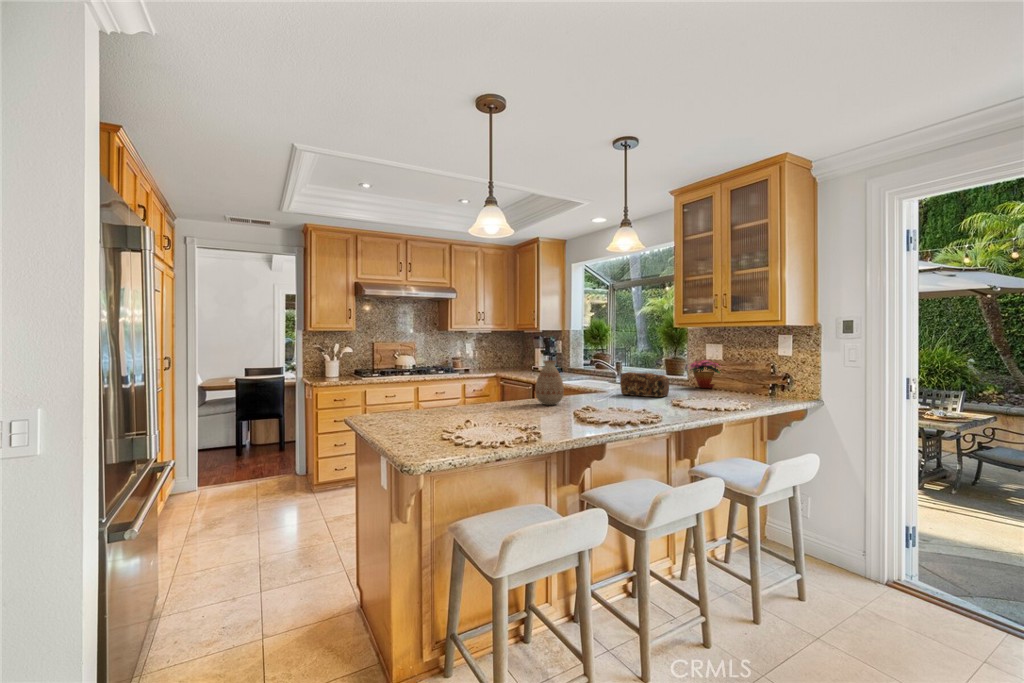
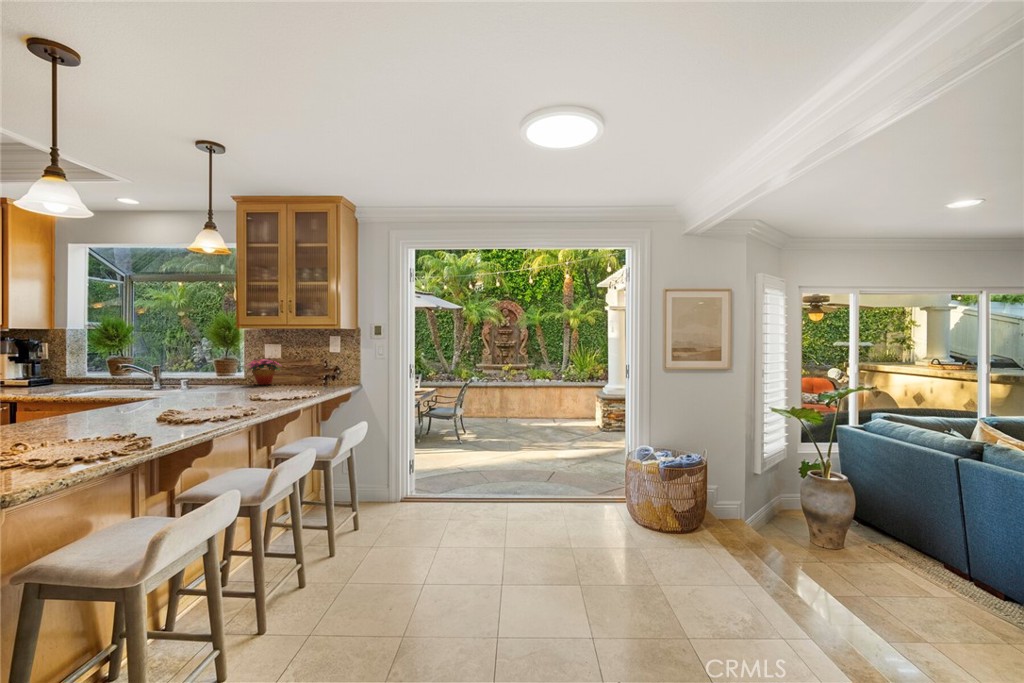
vase: present [535,360,564,405] -> none [84,364,128,416]
bread loaf: present [620,372,669,397] -> none [185,373,238,397]

